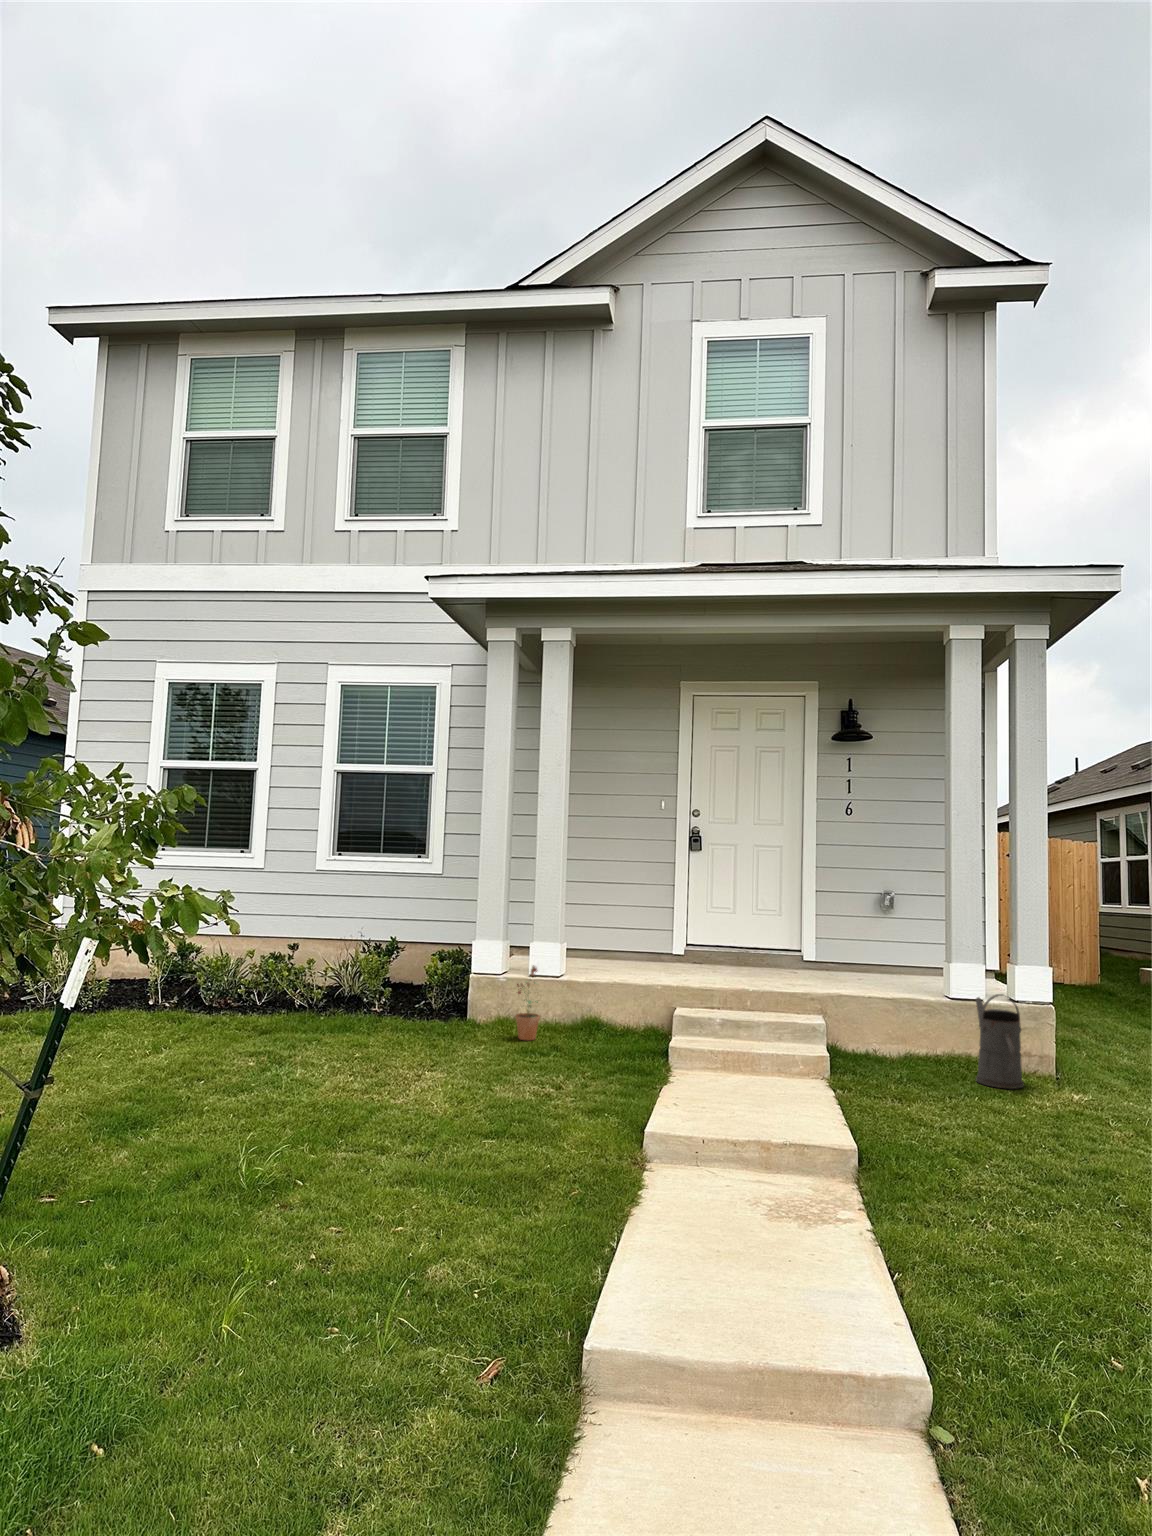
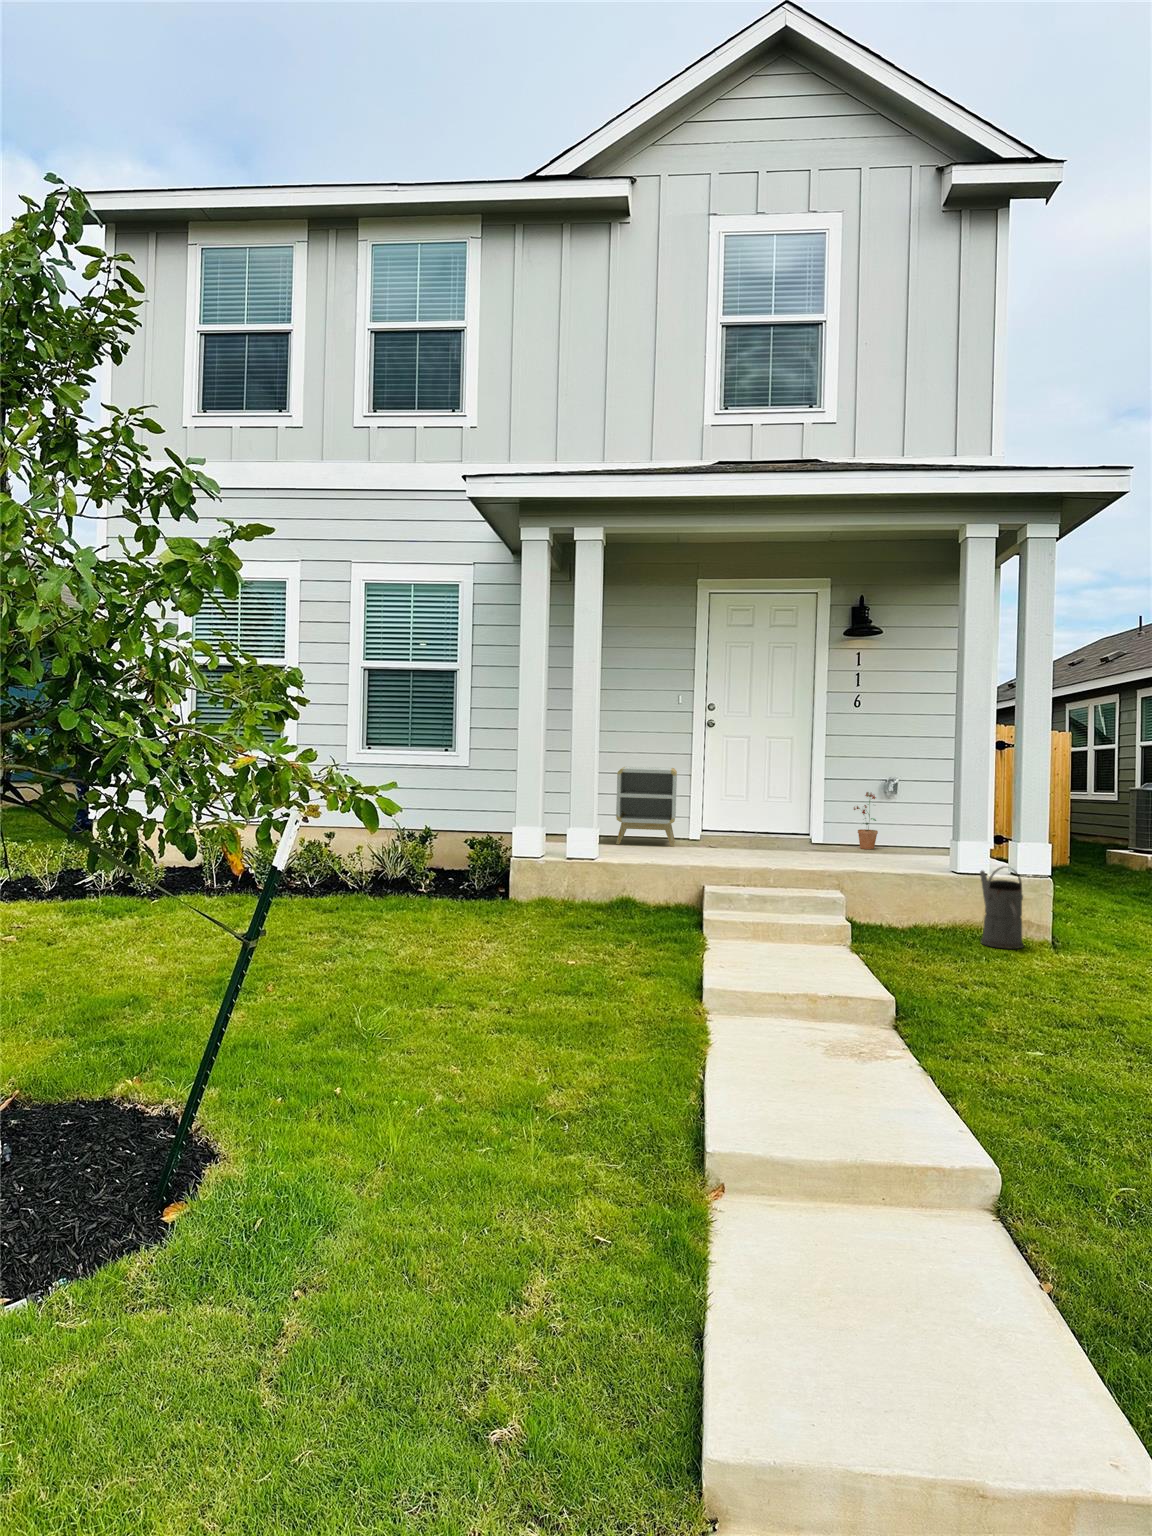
side table: none [590,876,658,963] -> present [616,767,677,846]
potted plant: present [516,965,540,1040] -> present [854,792,878,849]

